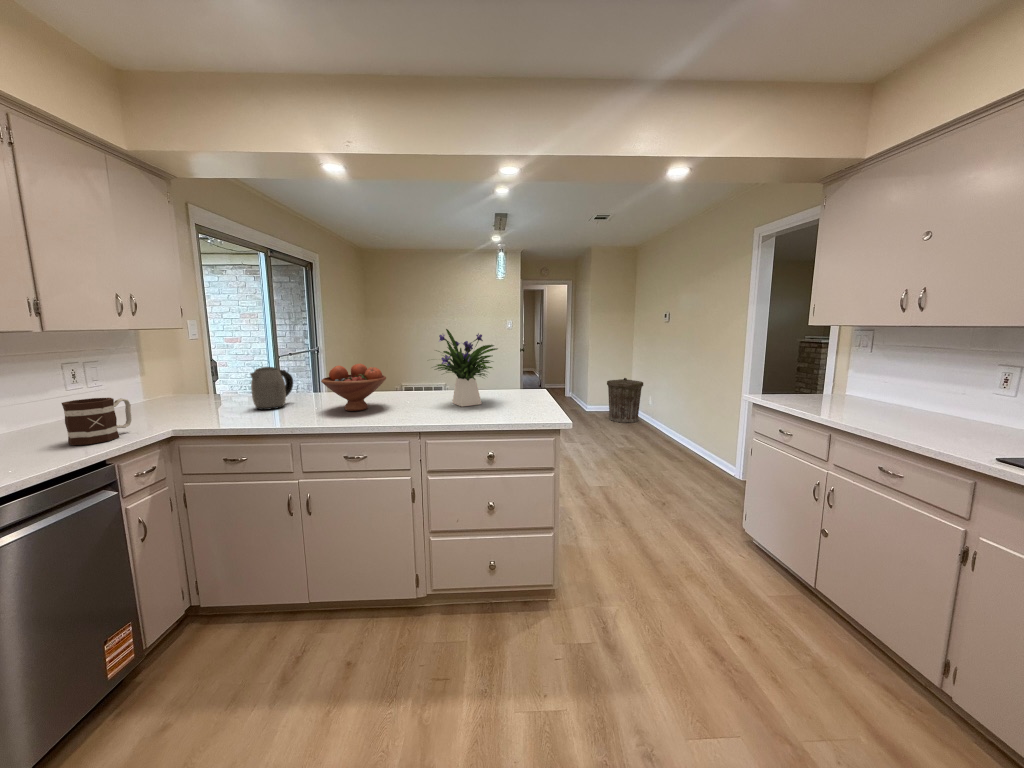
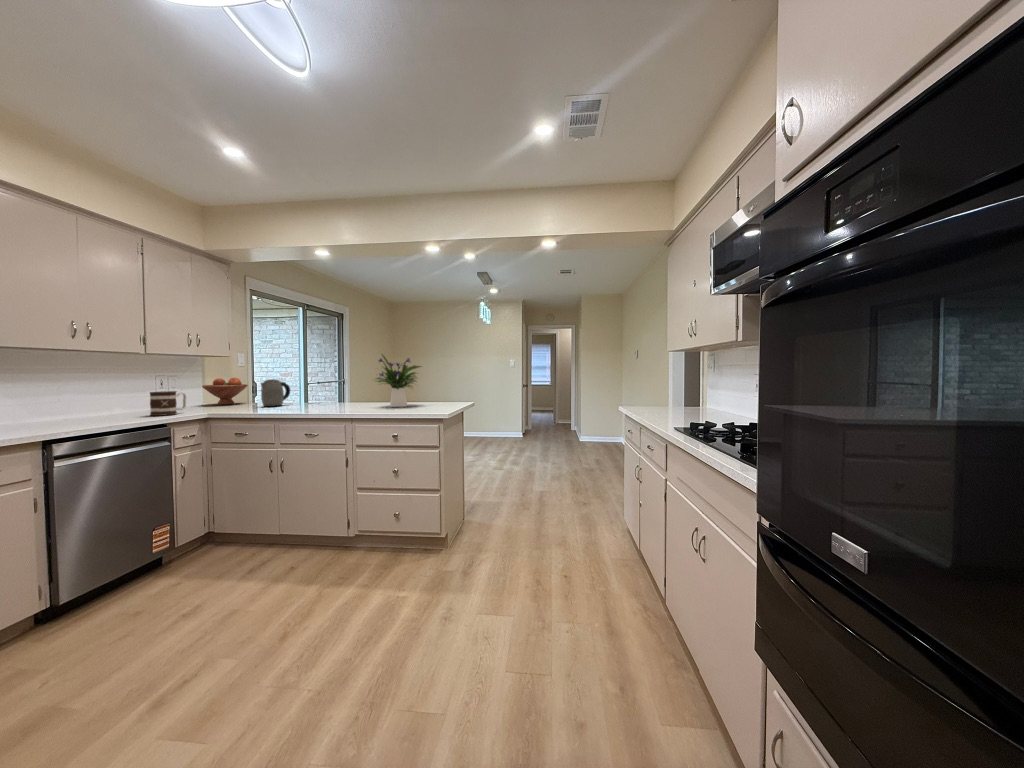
fruit bowl: present [321,364,386,411] -> present [202,378,248,405]
trash can: present [607,378,643,423] -> none [588,407,621,448]

